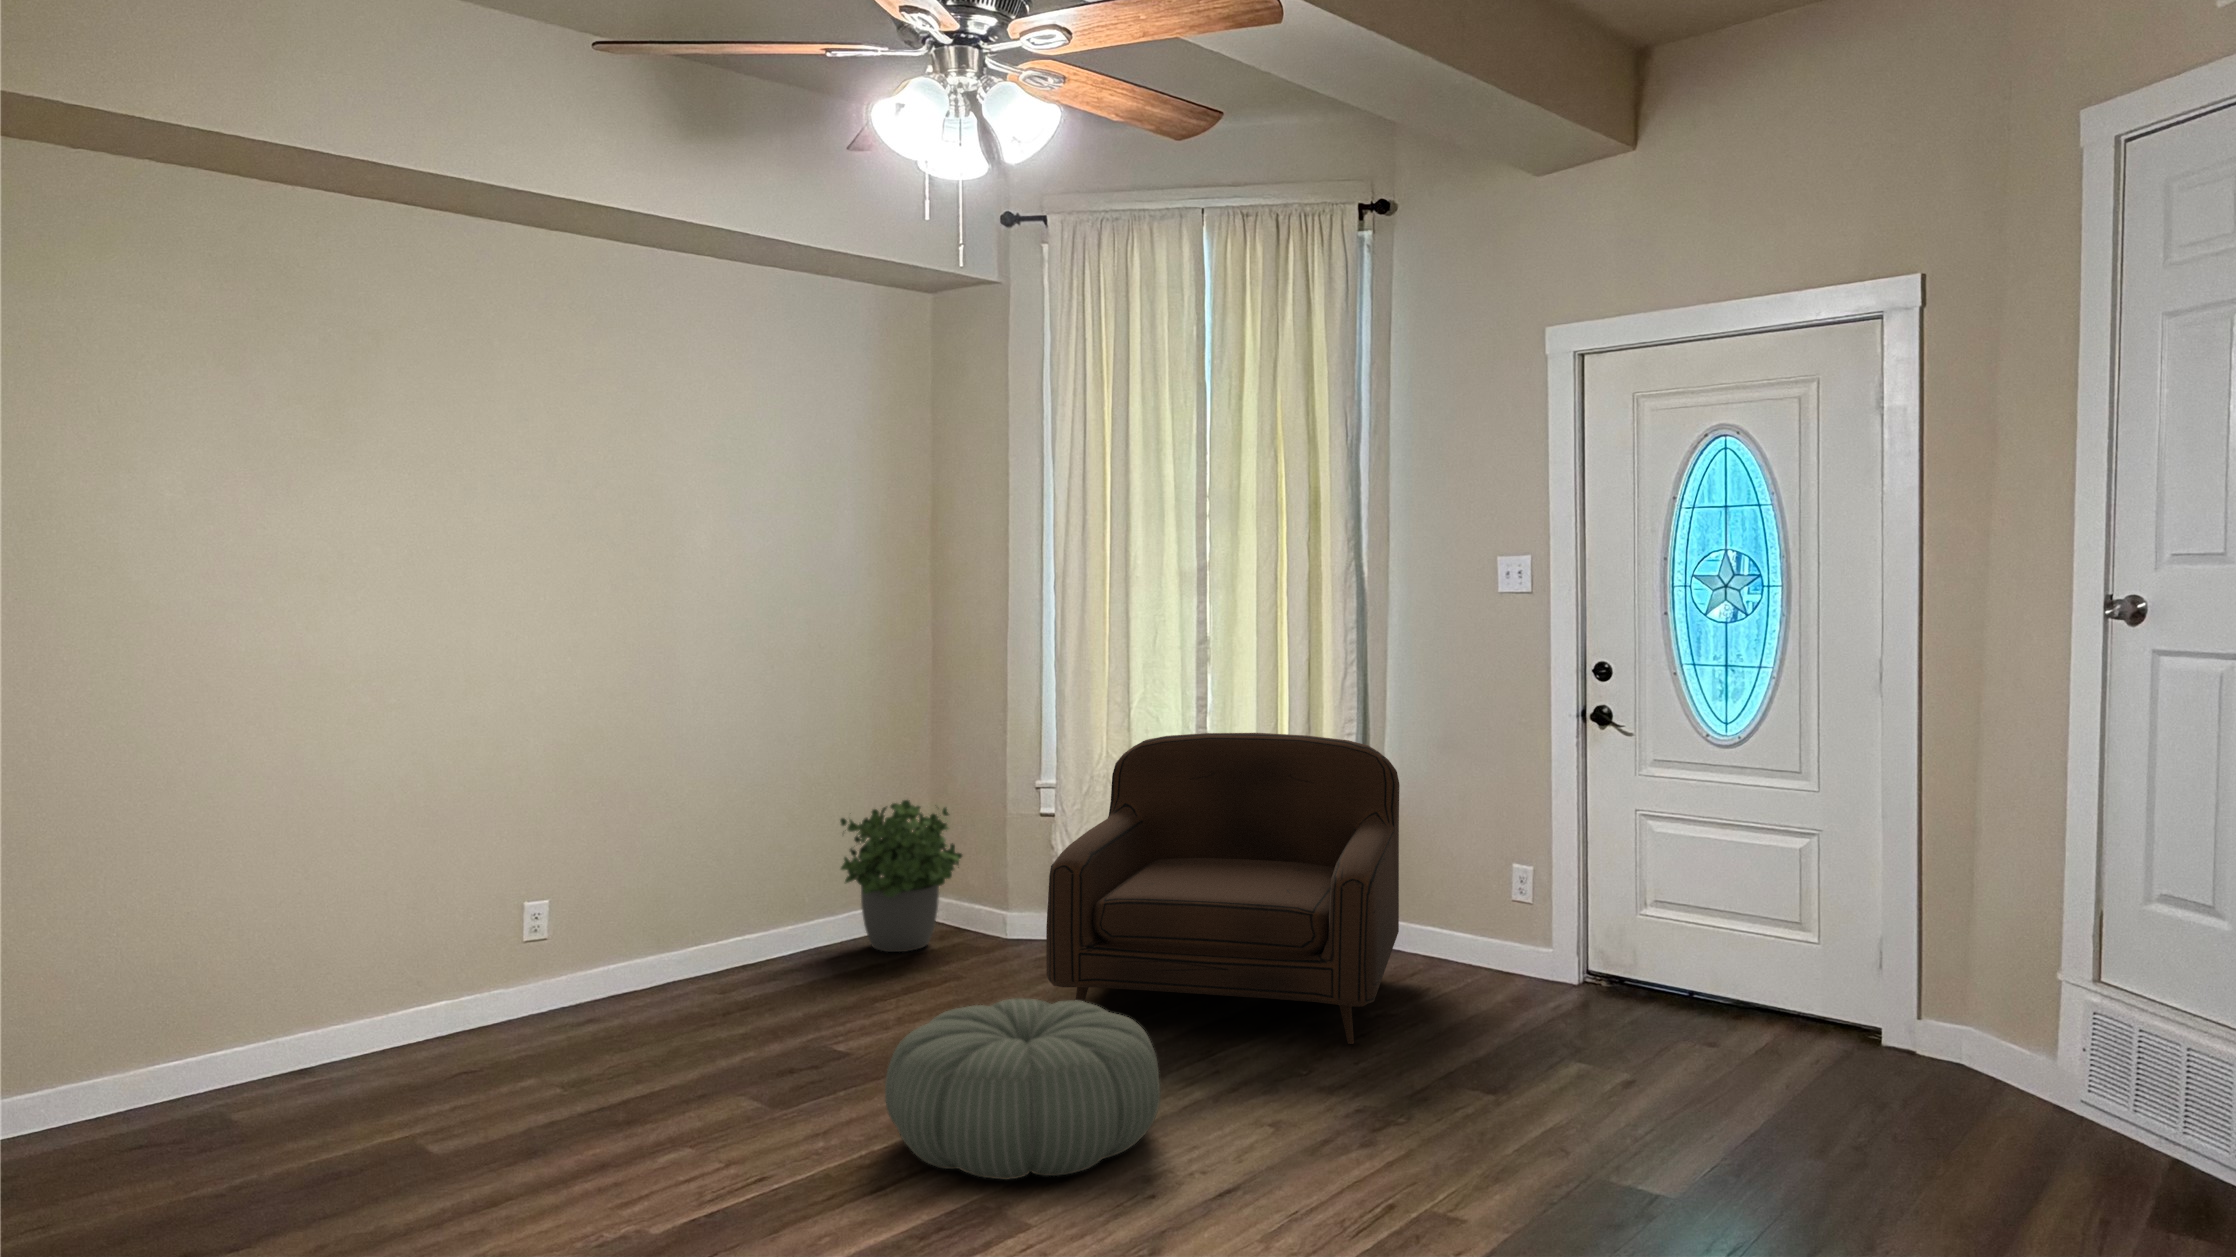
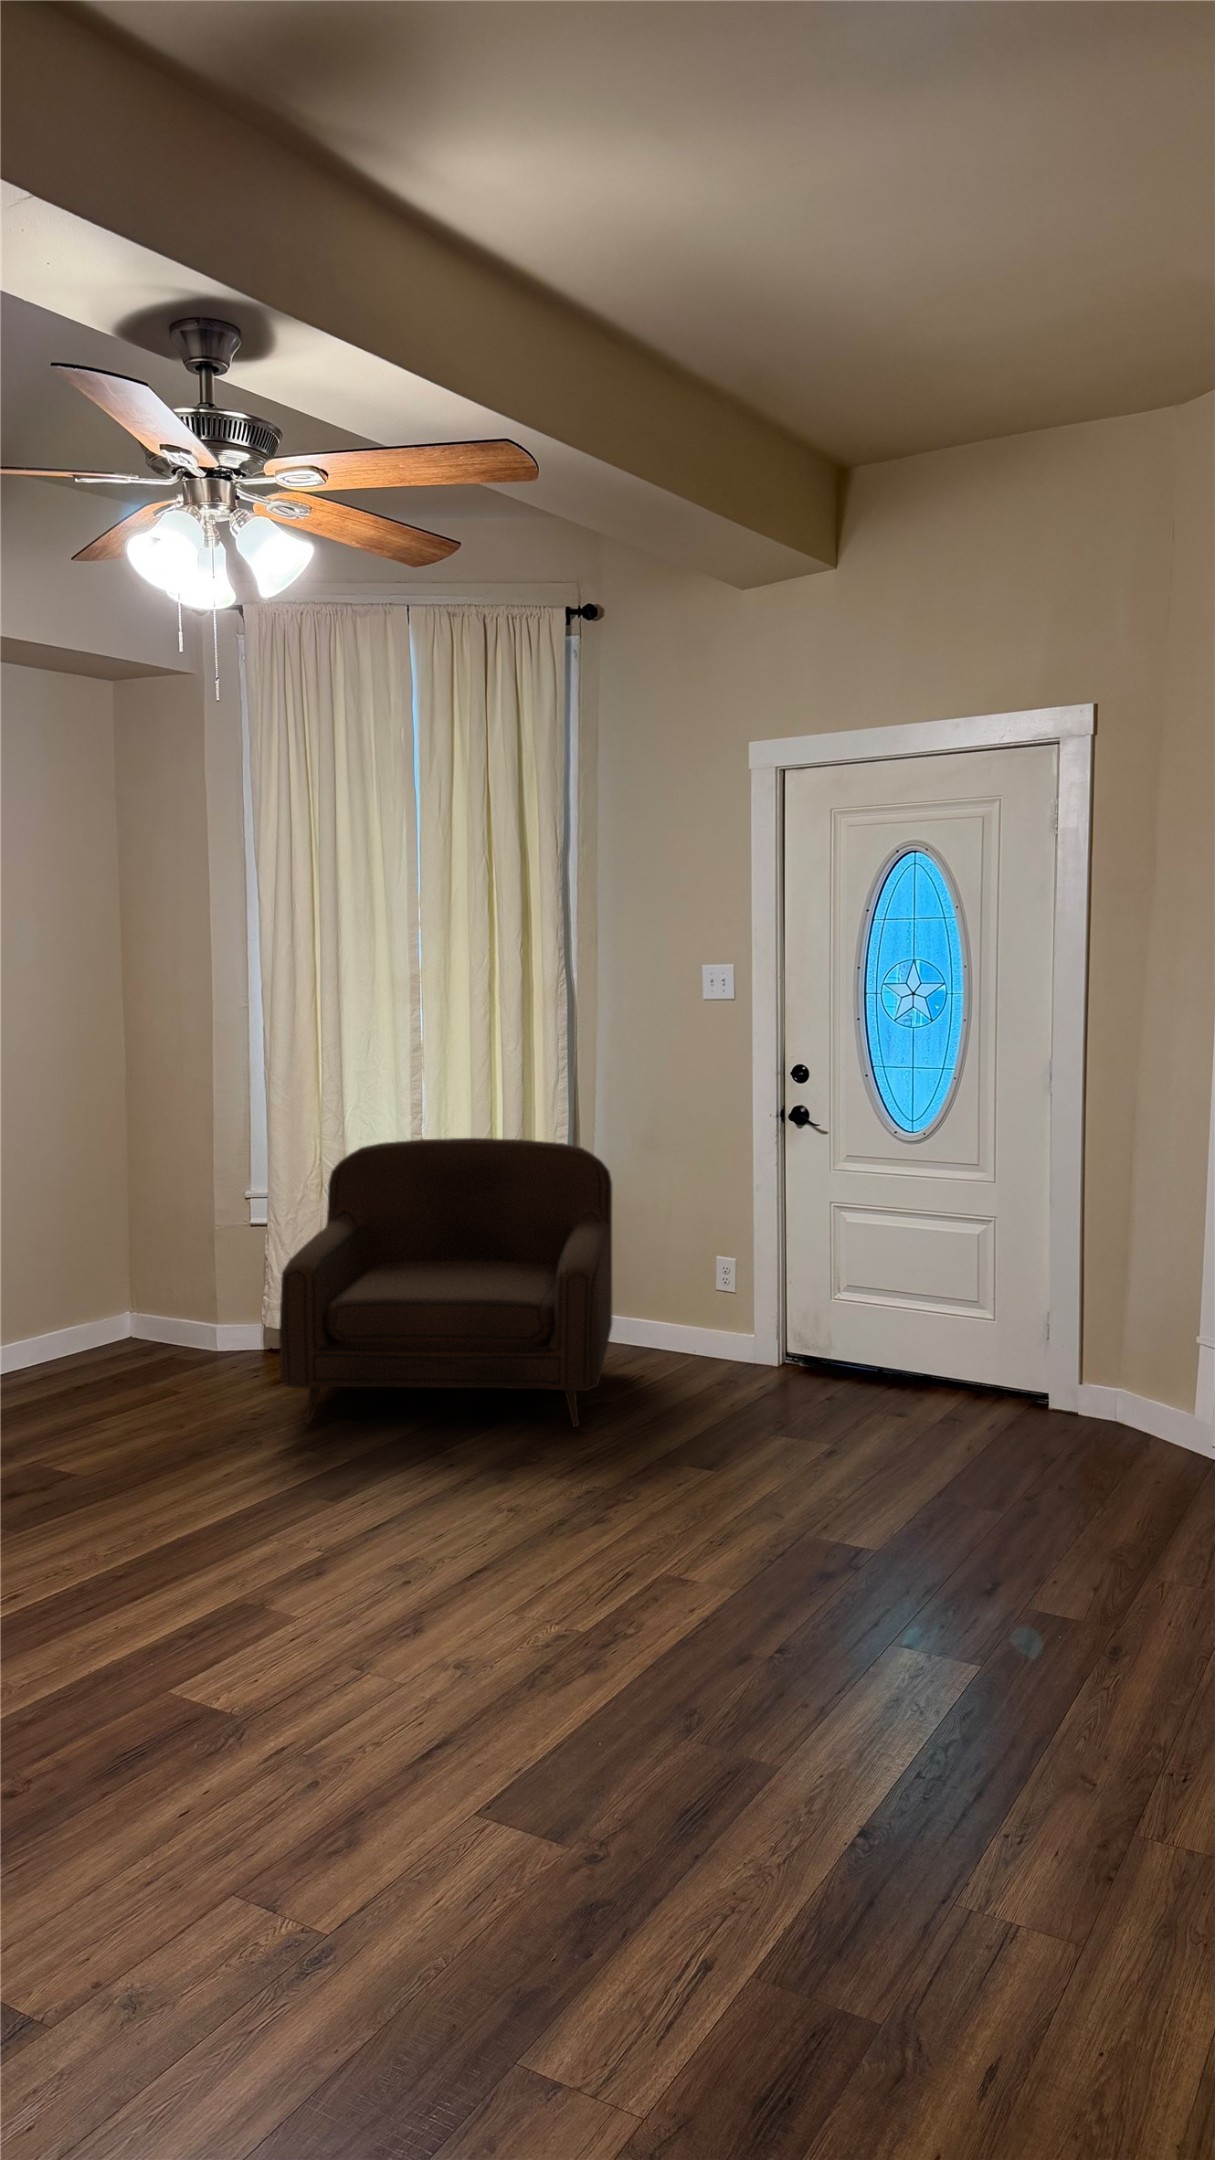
potted plant: present [840,800,962,952] -> none [38,1214,168,1369]
pouf: present [885,998,1160,1179] -> none [151,1395,415,1554]

